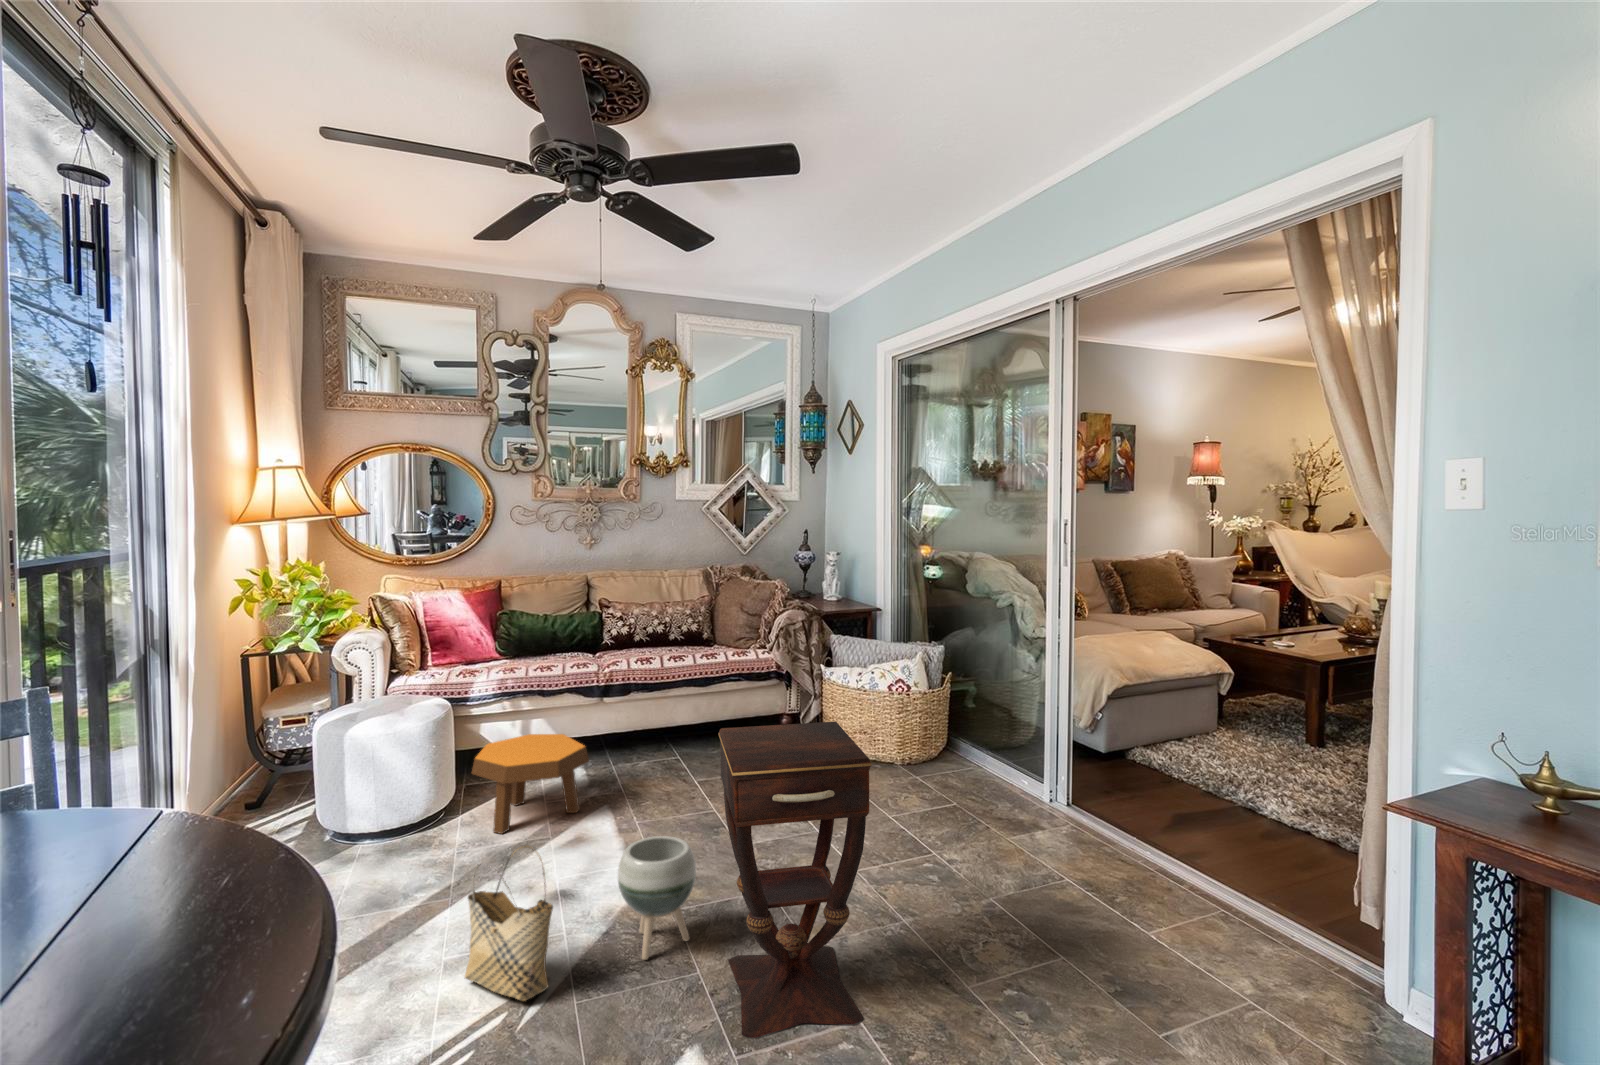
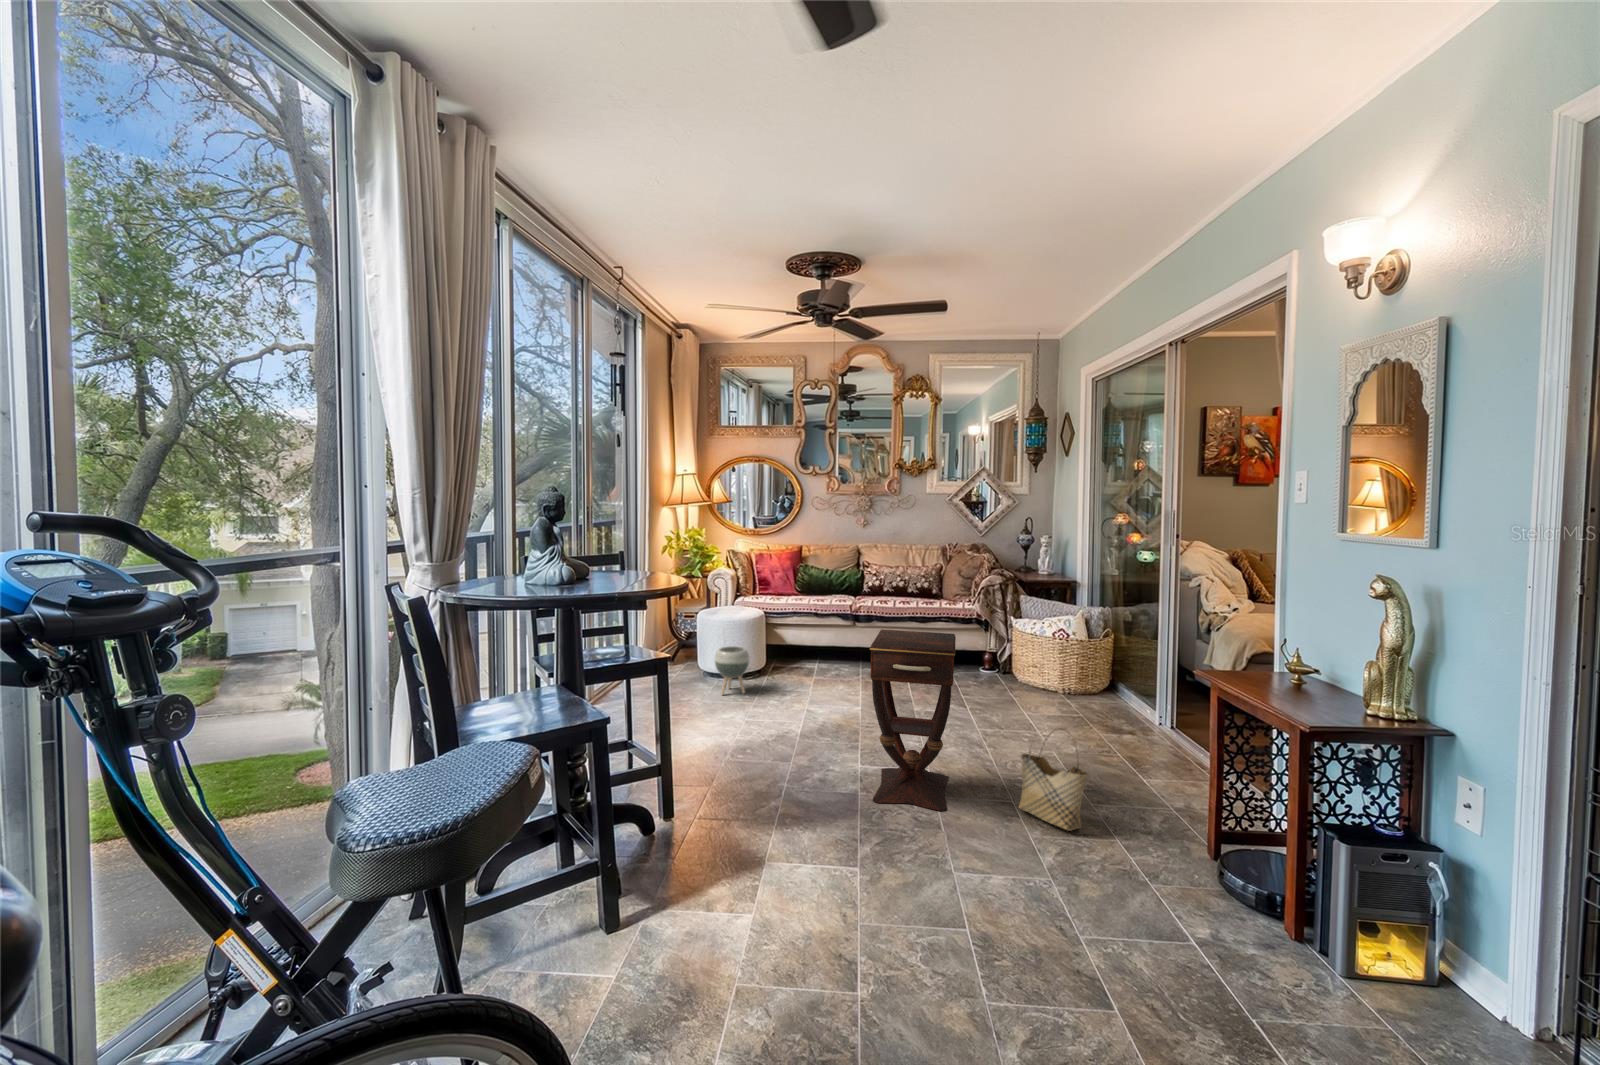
footstool: present [472,734,589,834] -> none [770,638,837,691]
planter: present [618,836,696,960] -> present [715,646,750,695]
woven basket: present [465,845,553,1001] -> present [1019,733,1087,831]

